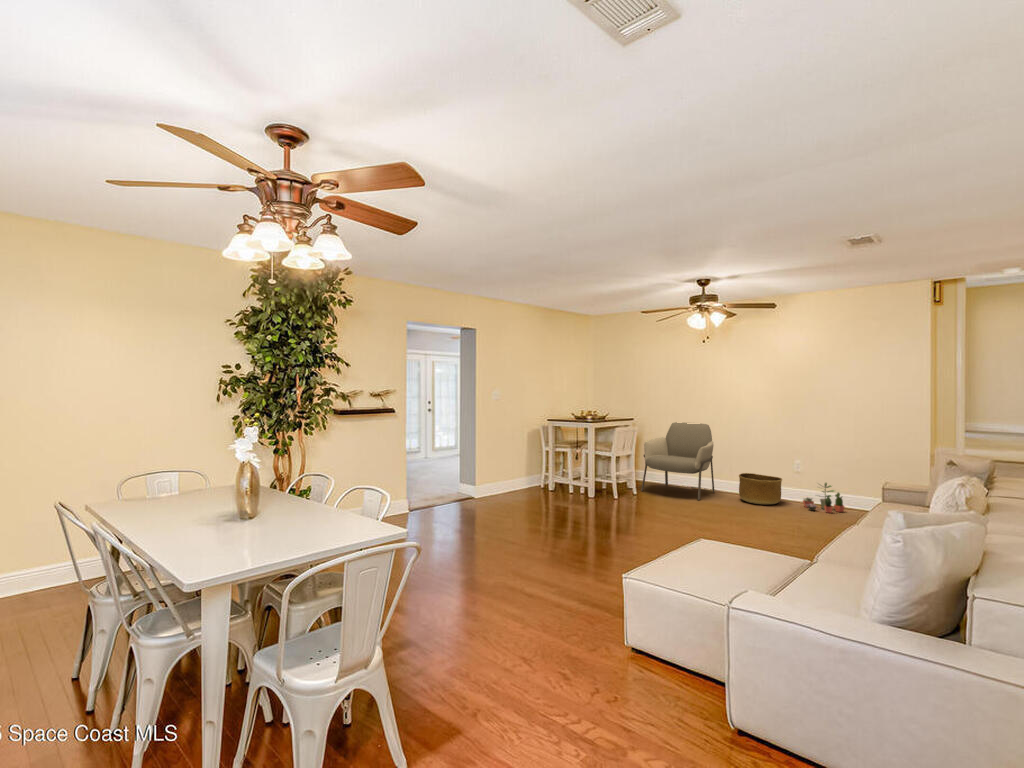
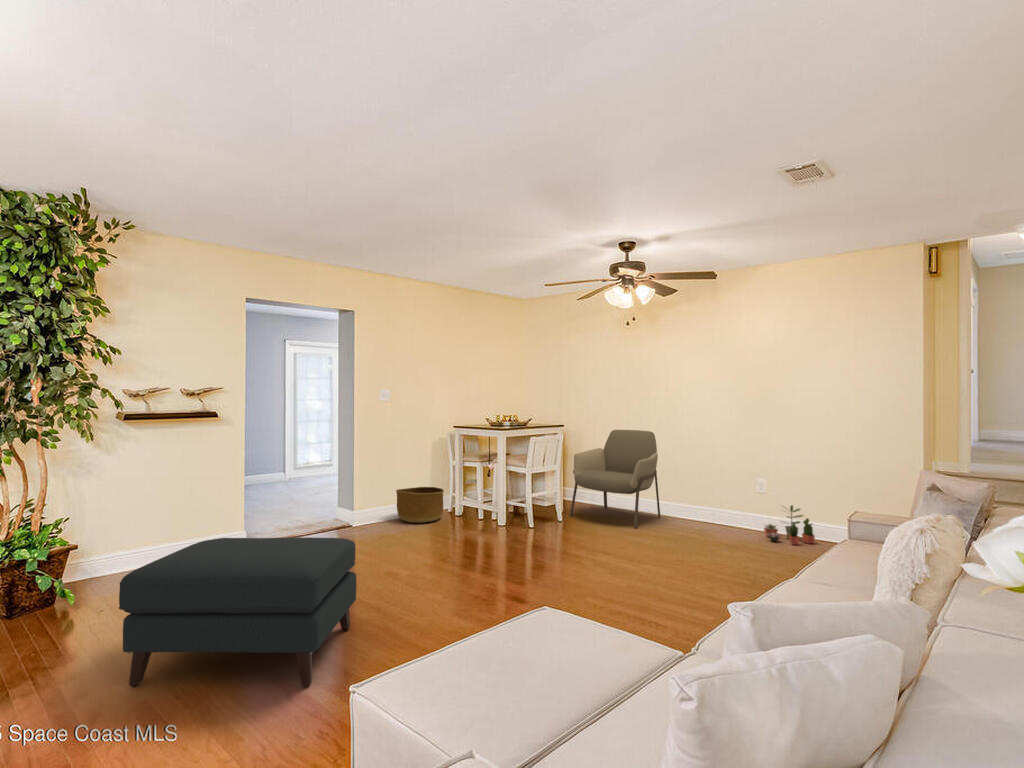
basket: present [739,473,782,505] -> present [396,487,444,523]
ottoman: none [414,500,543,594] -> present [119,538,356,687]

